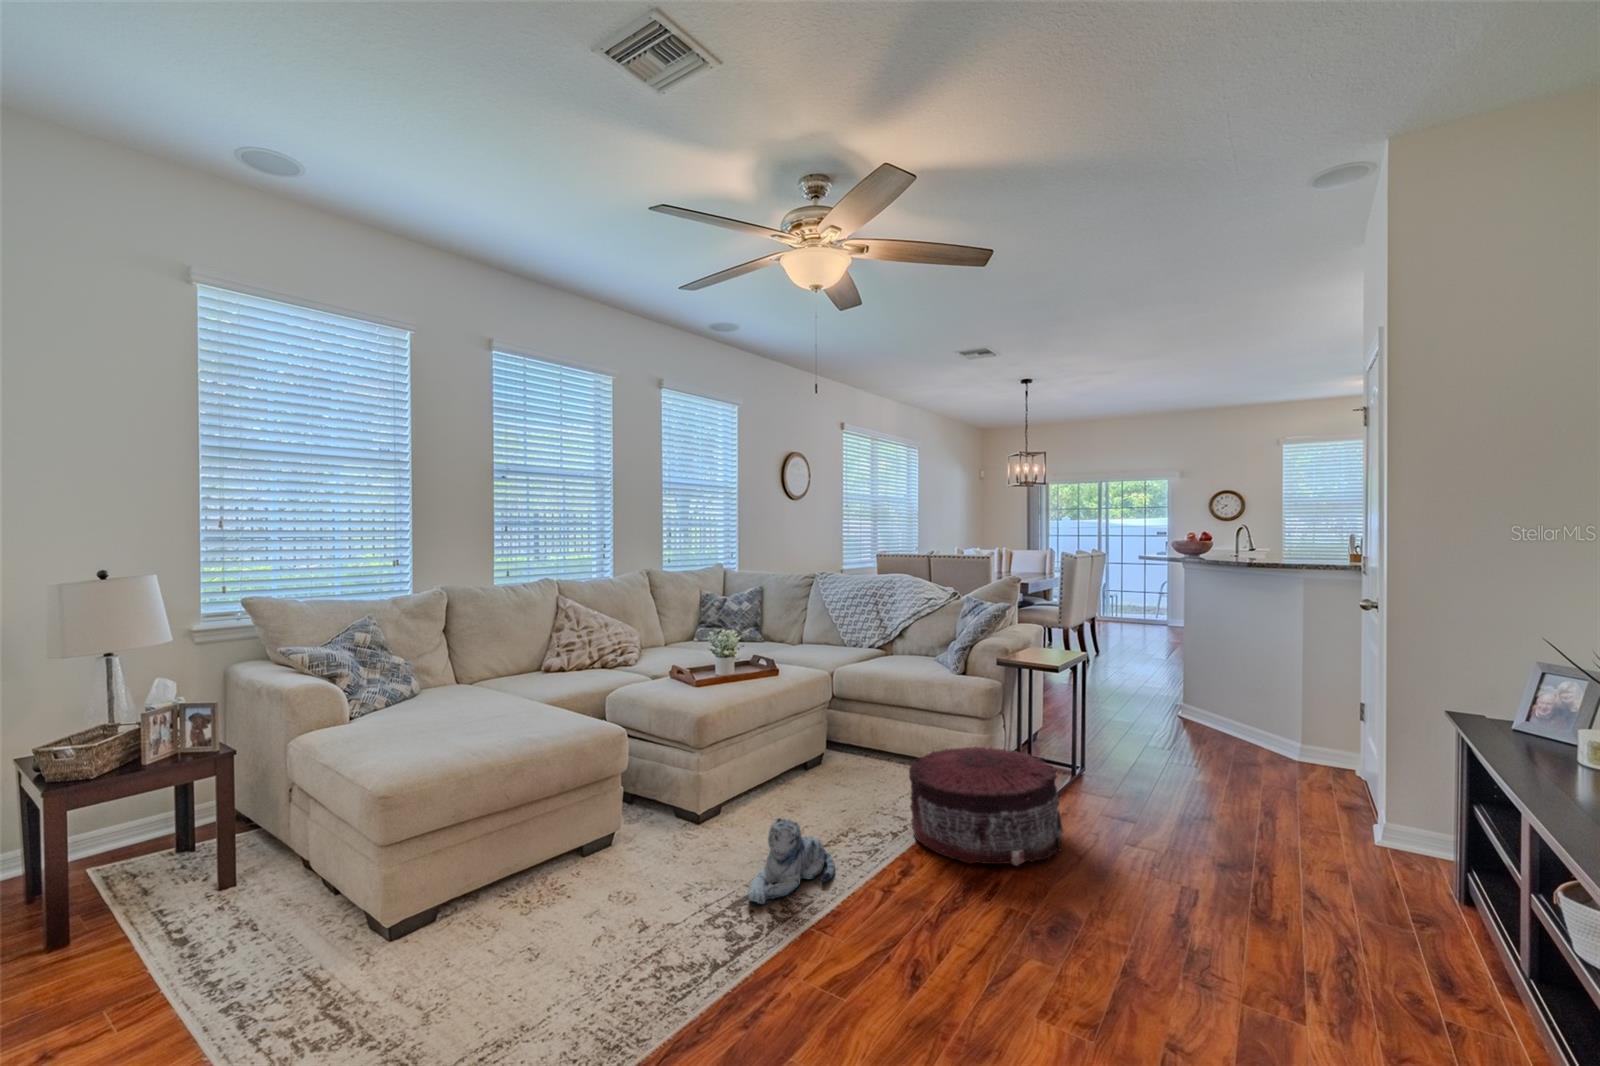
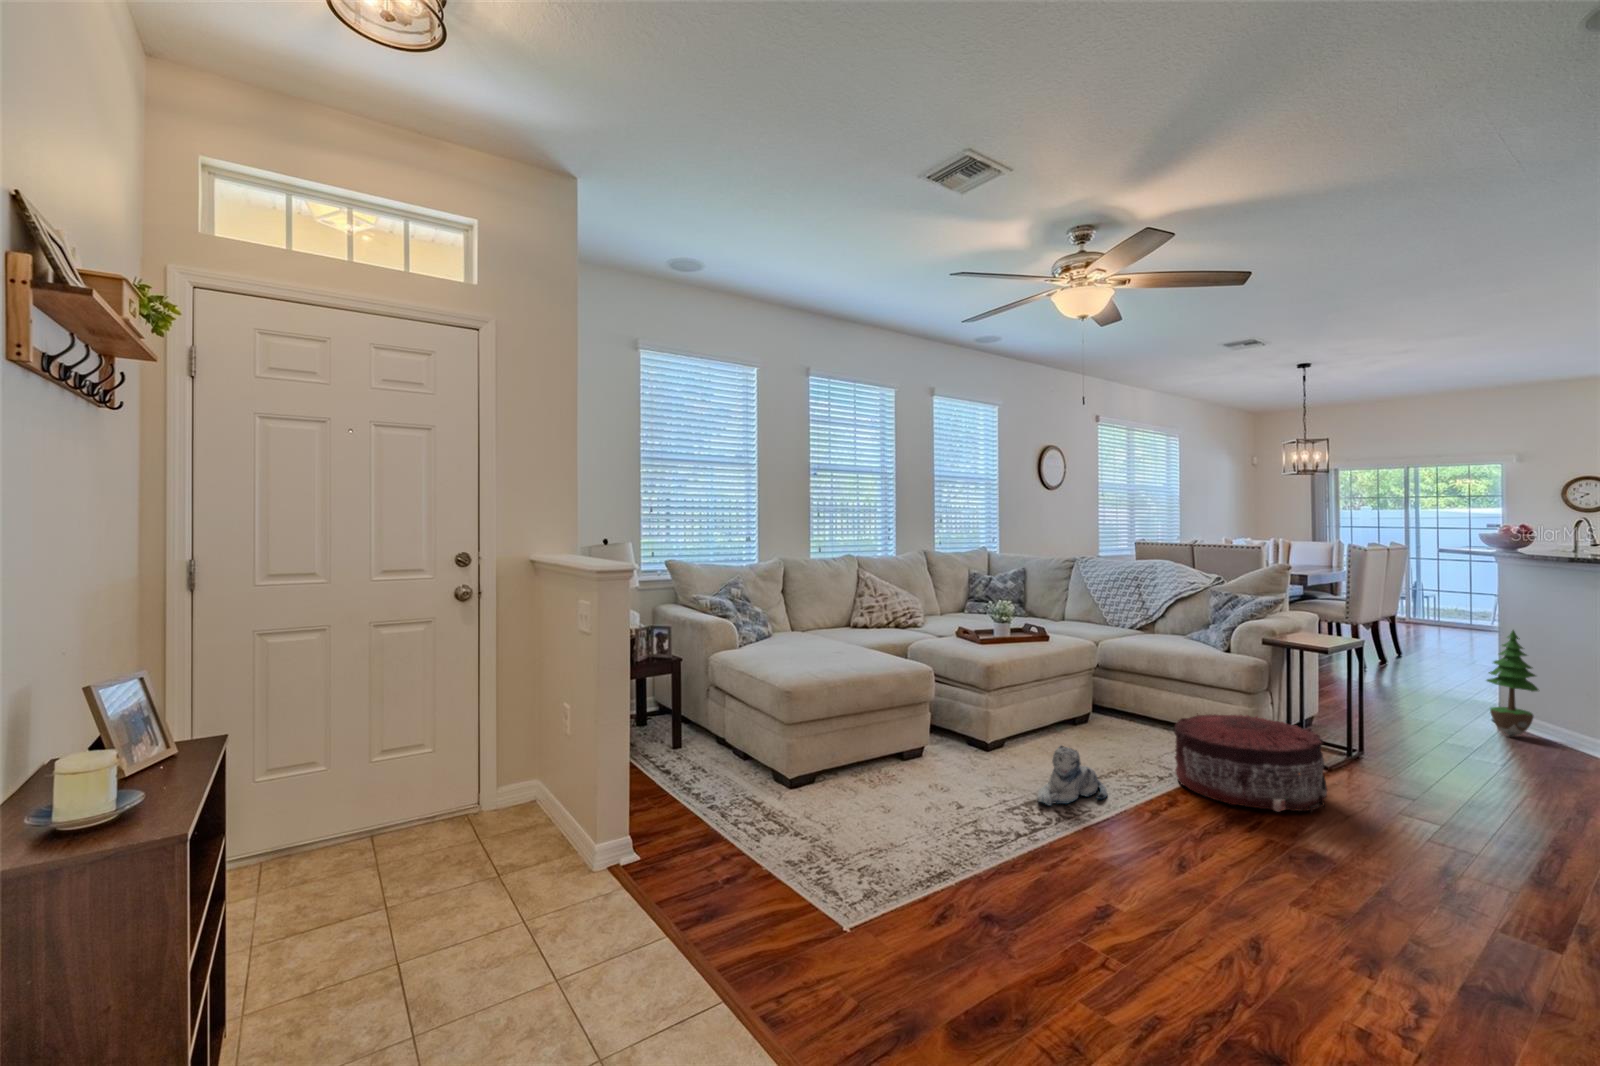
potted tree: none [1177,629,1219,732] -> present [1487,630,1539,736]

